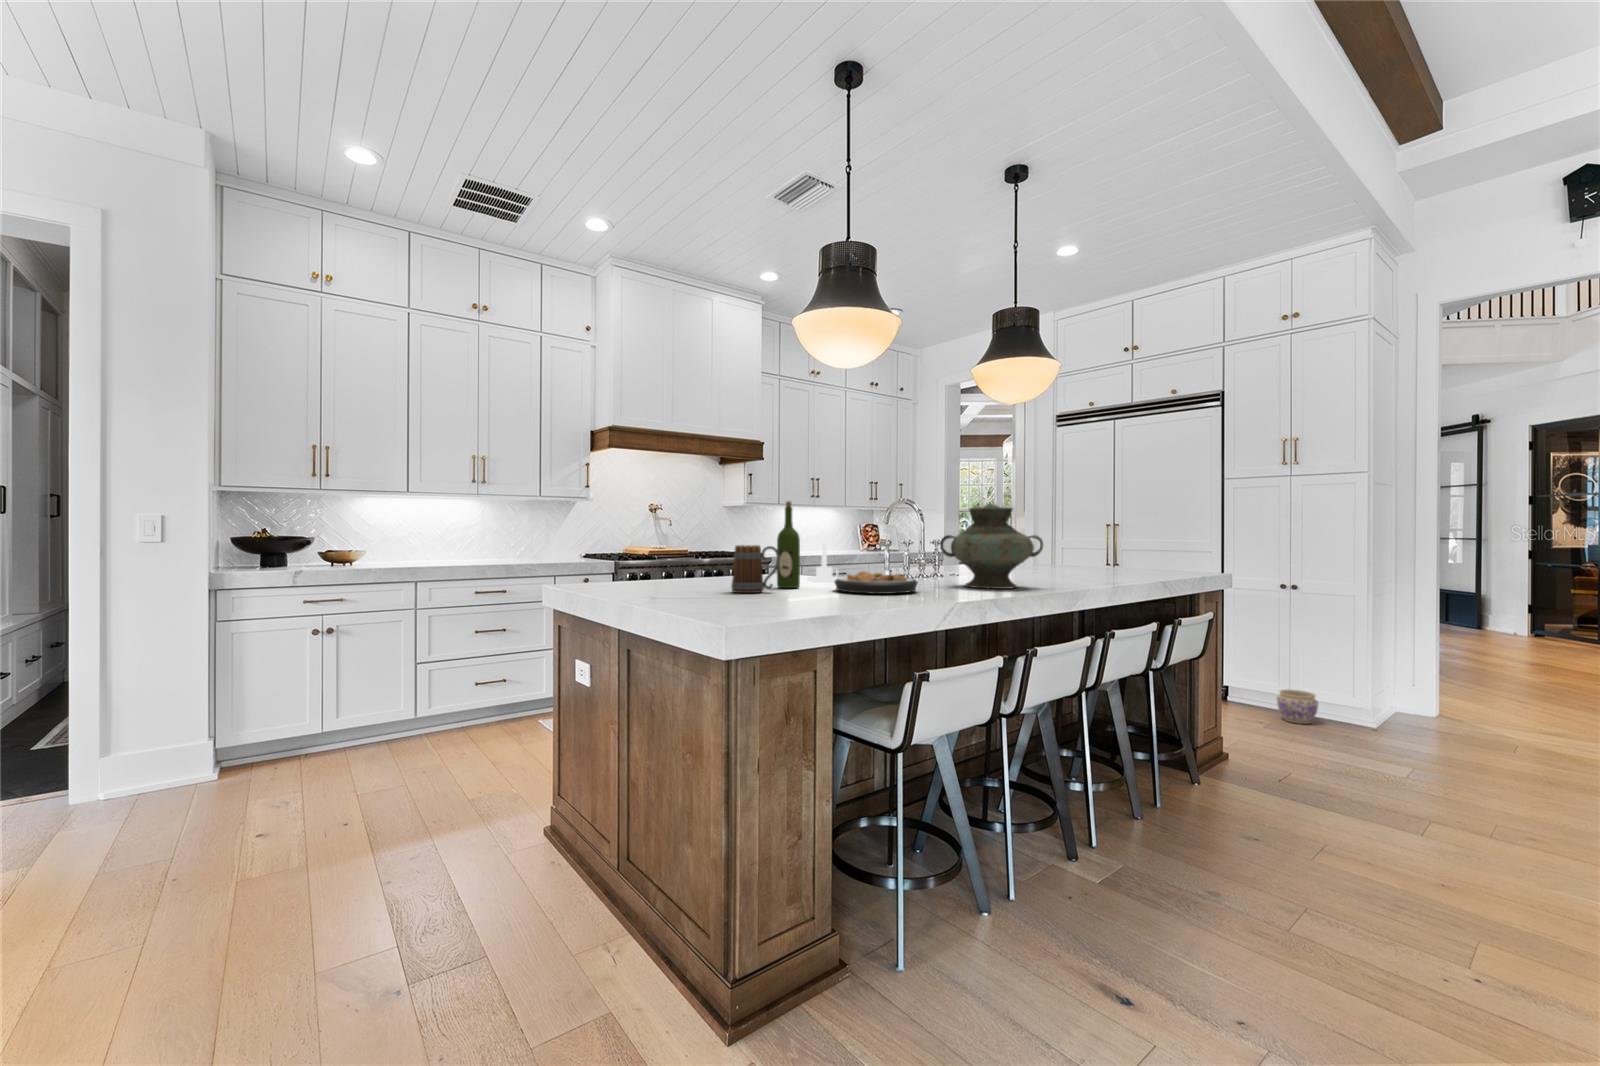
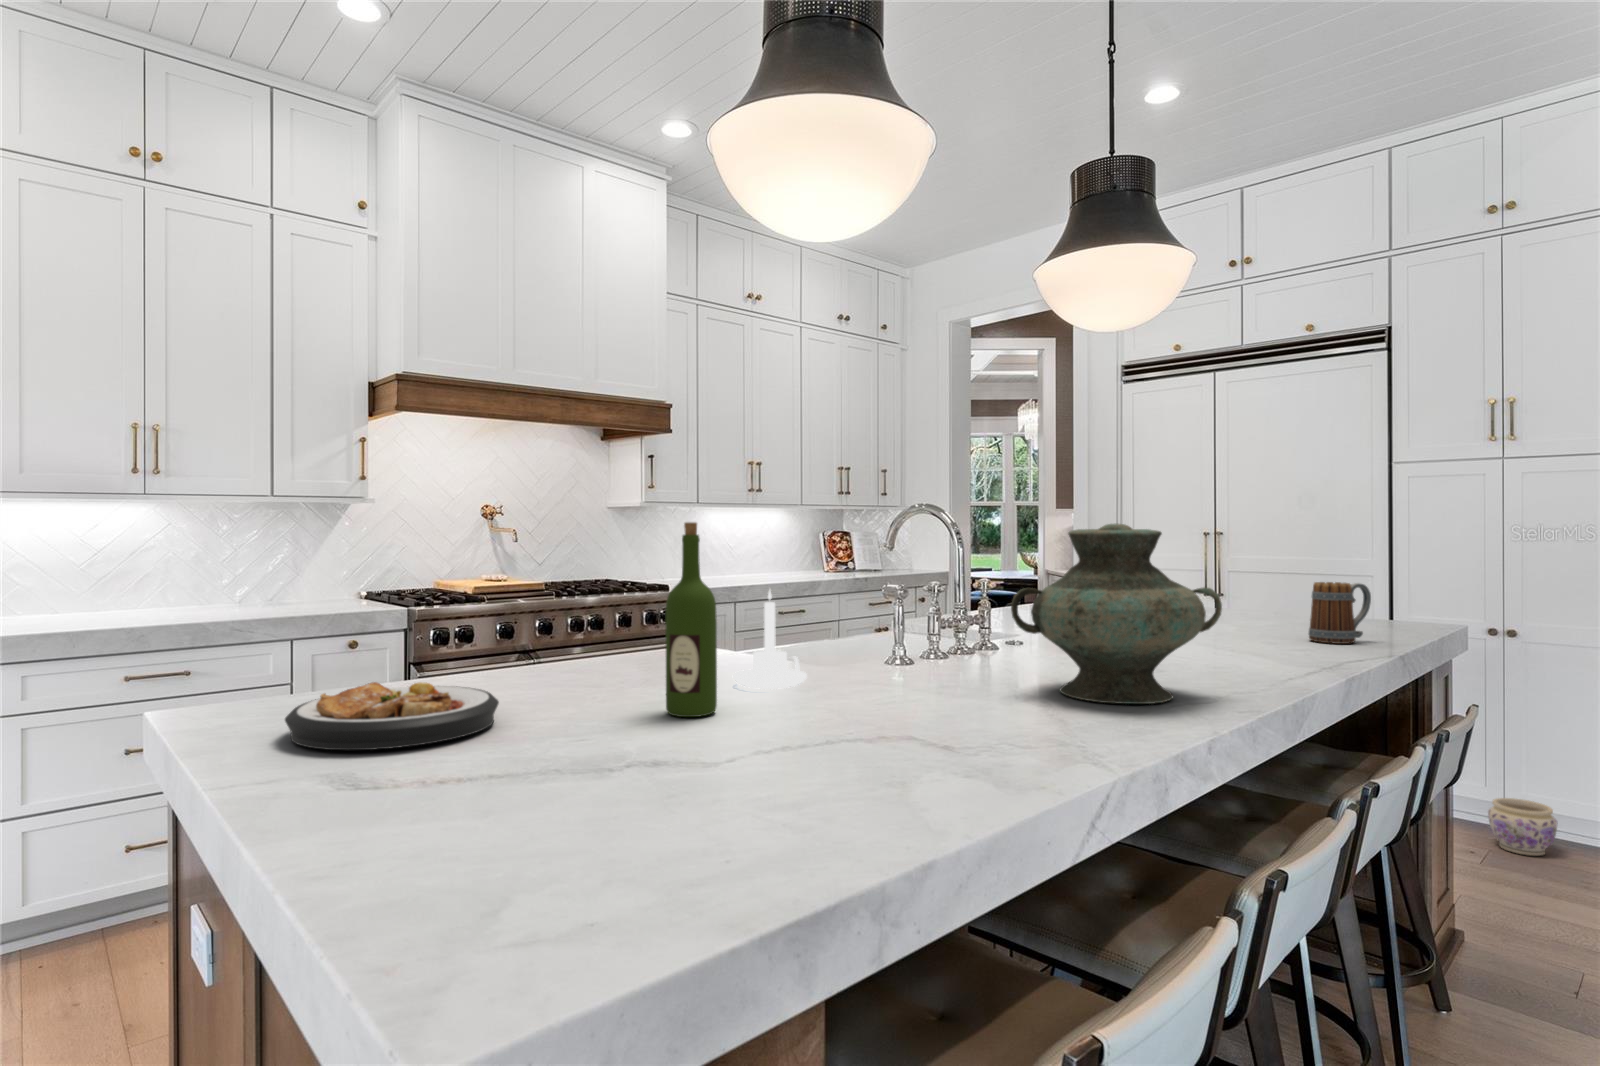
mug: present [731,545,780,593] -> present [1309,582,1371,644]
plate: present [834,571,918,594] -> present [285,682,499,750]

